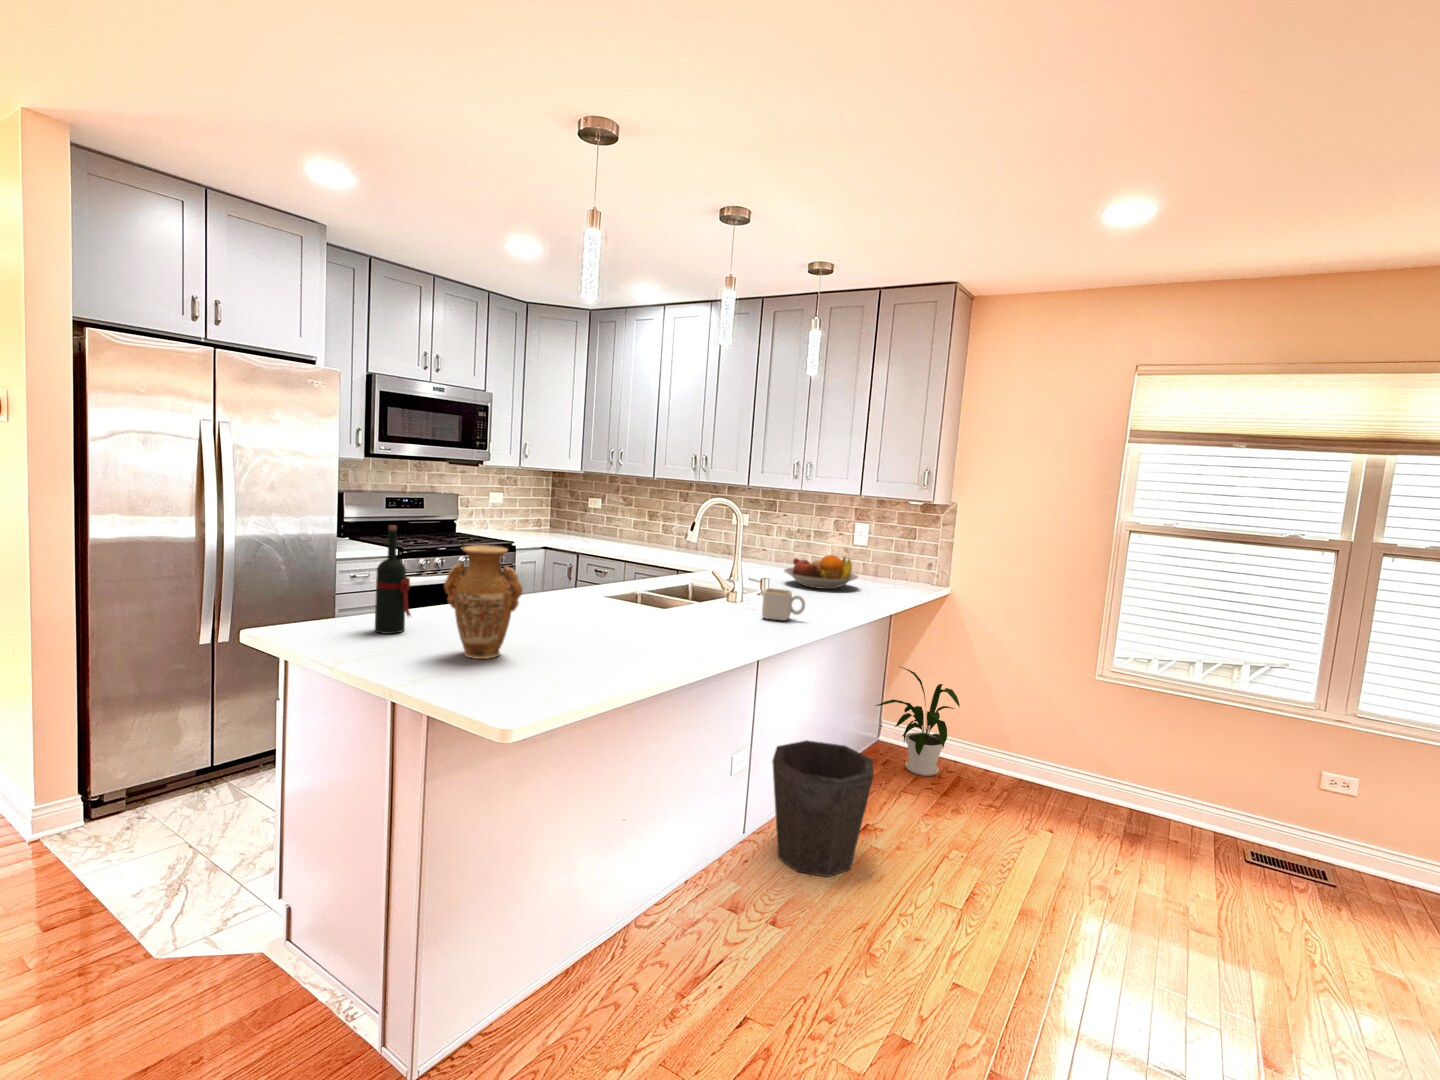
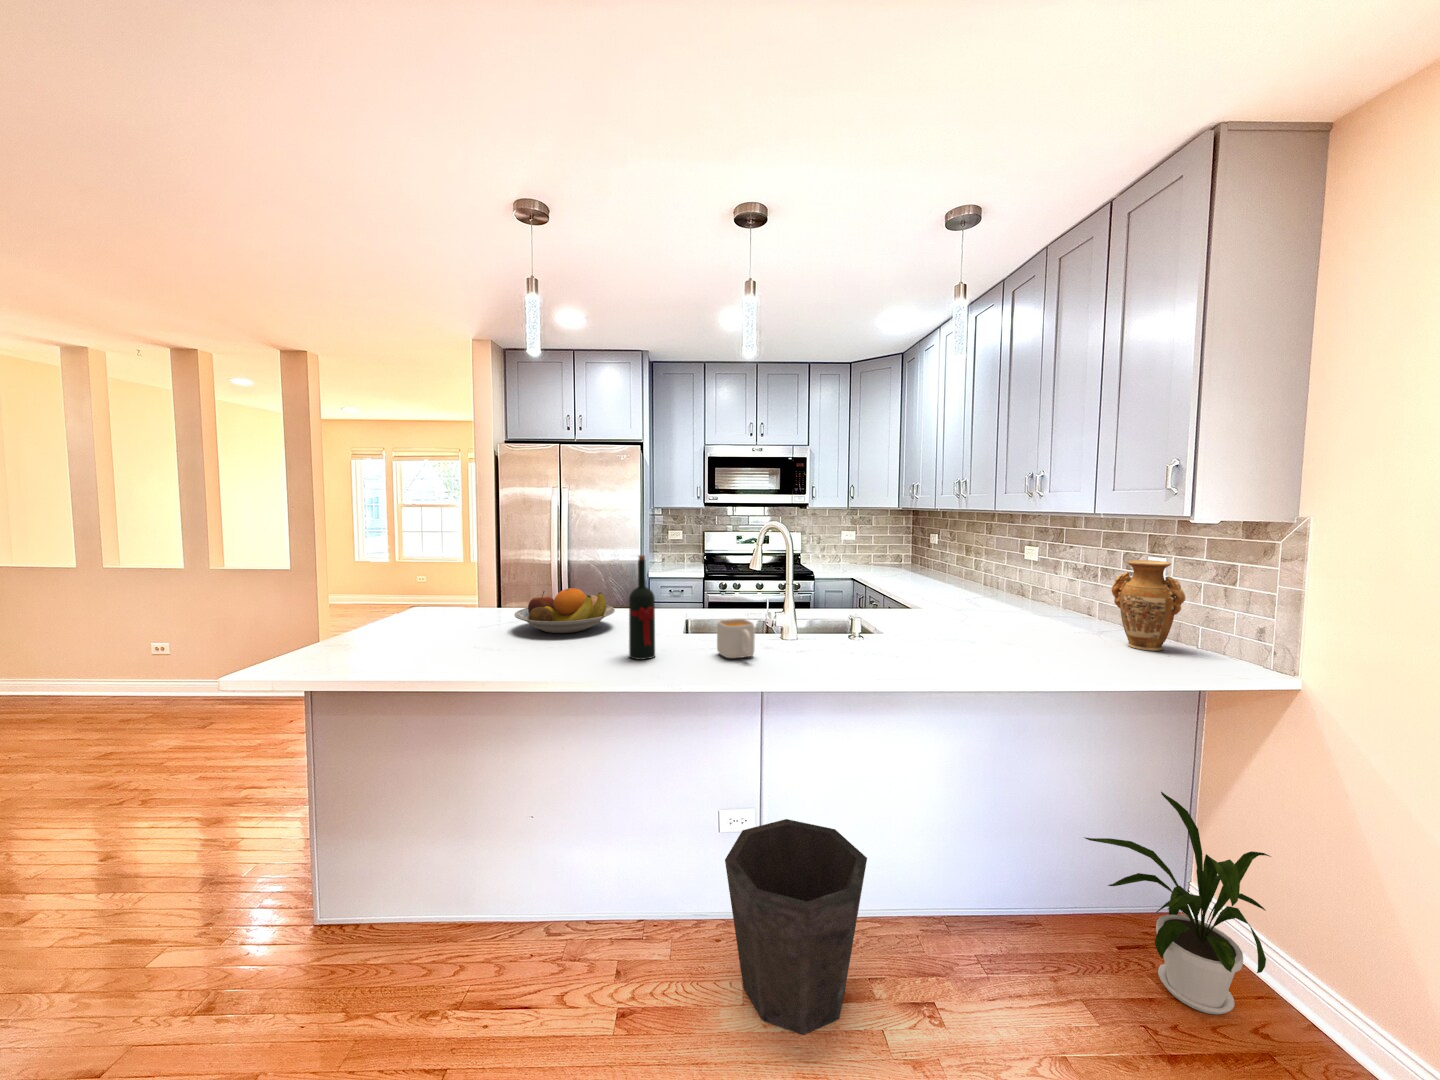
wine bottle: present [375,526,411,634] -> present [629,555,655,660]
vase: present [444,545,523,659] -> present [1111,560,1185,651]
fruit bowl: present [784,555,858,589] -> present [514,588,615,633]

